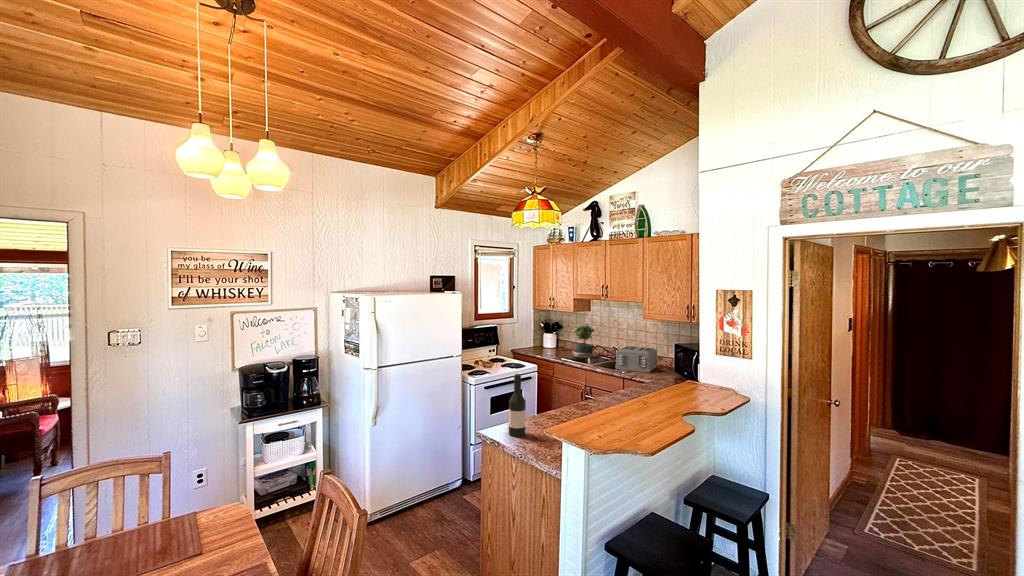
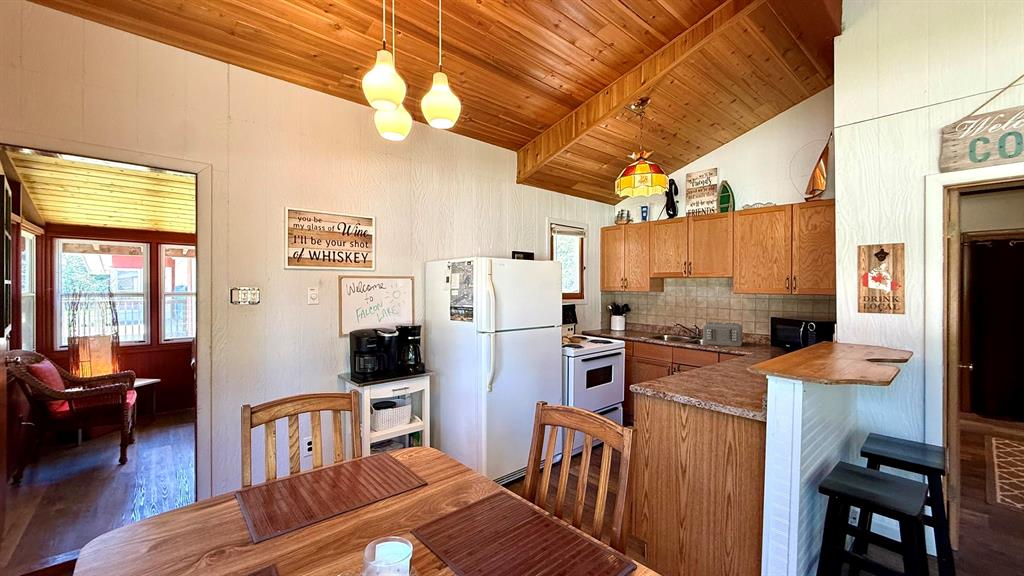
potted plant: present [573,324,598,358] -> none [636,303,671,337]
wine bottle: present [509,374,526,437] -> none [671,324,690,389]

